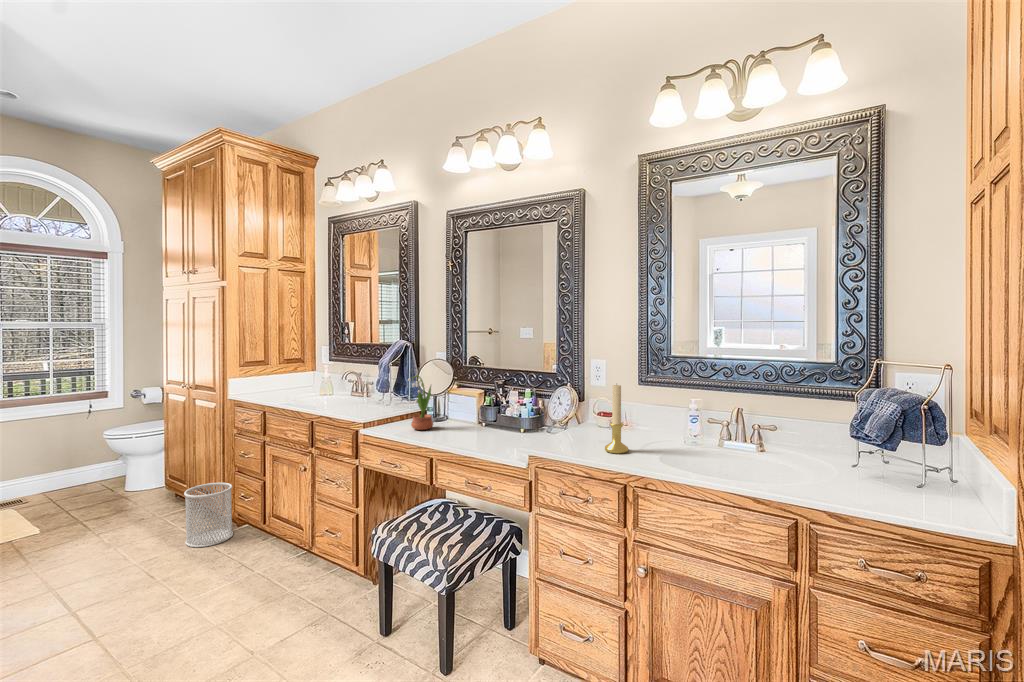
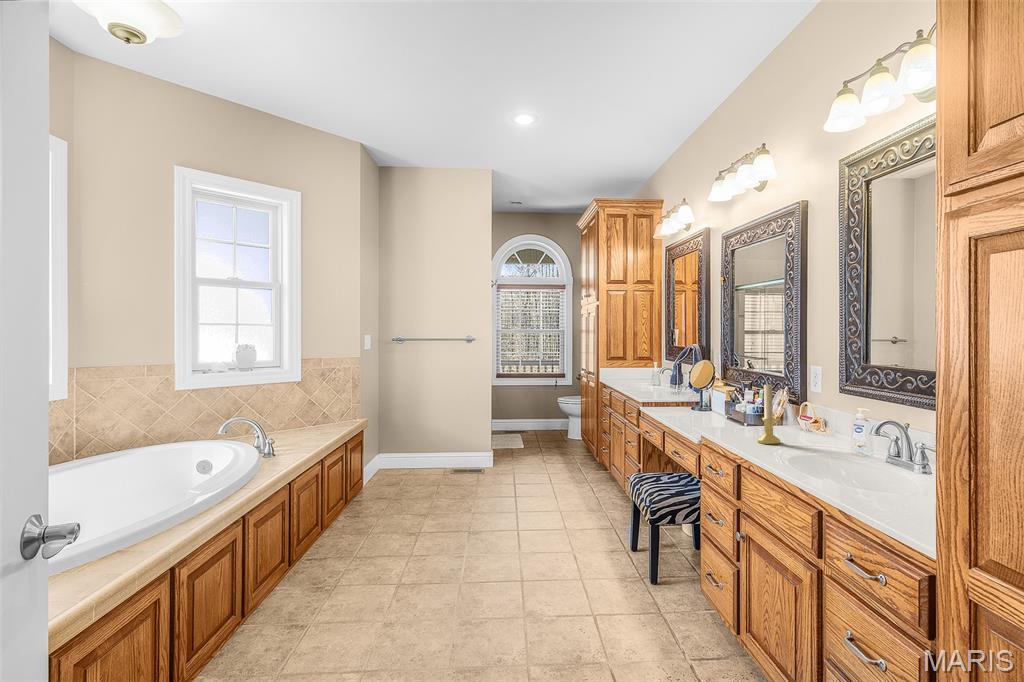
potted flower: present [408,375,433,430] -> none [660,369,678,411]
wastebasket: present [184,483,233,547] -> none [572,435,599,474]

